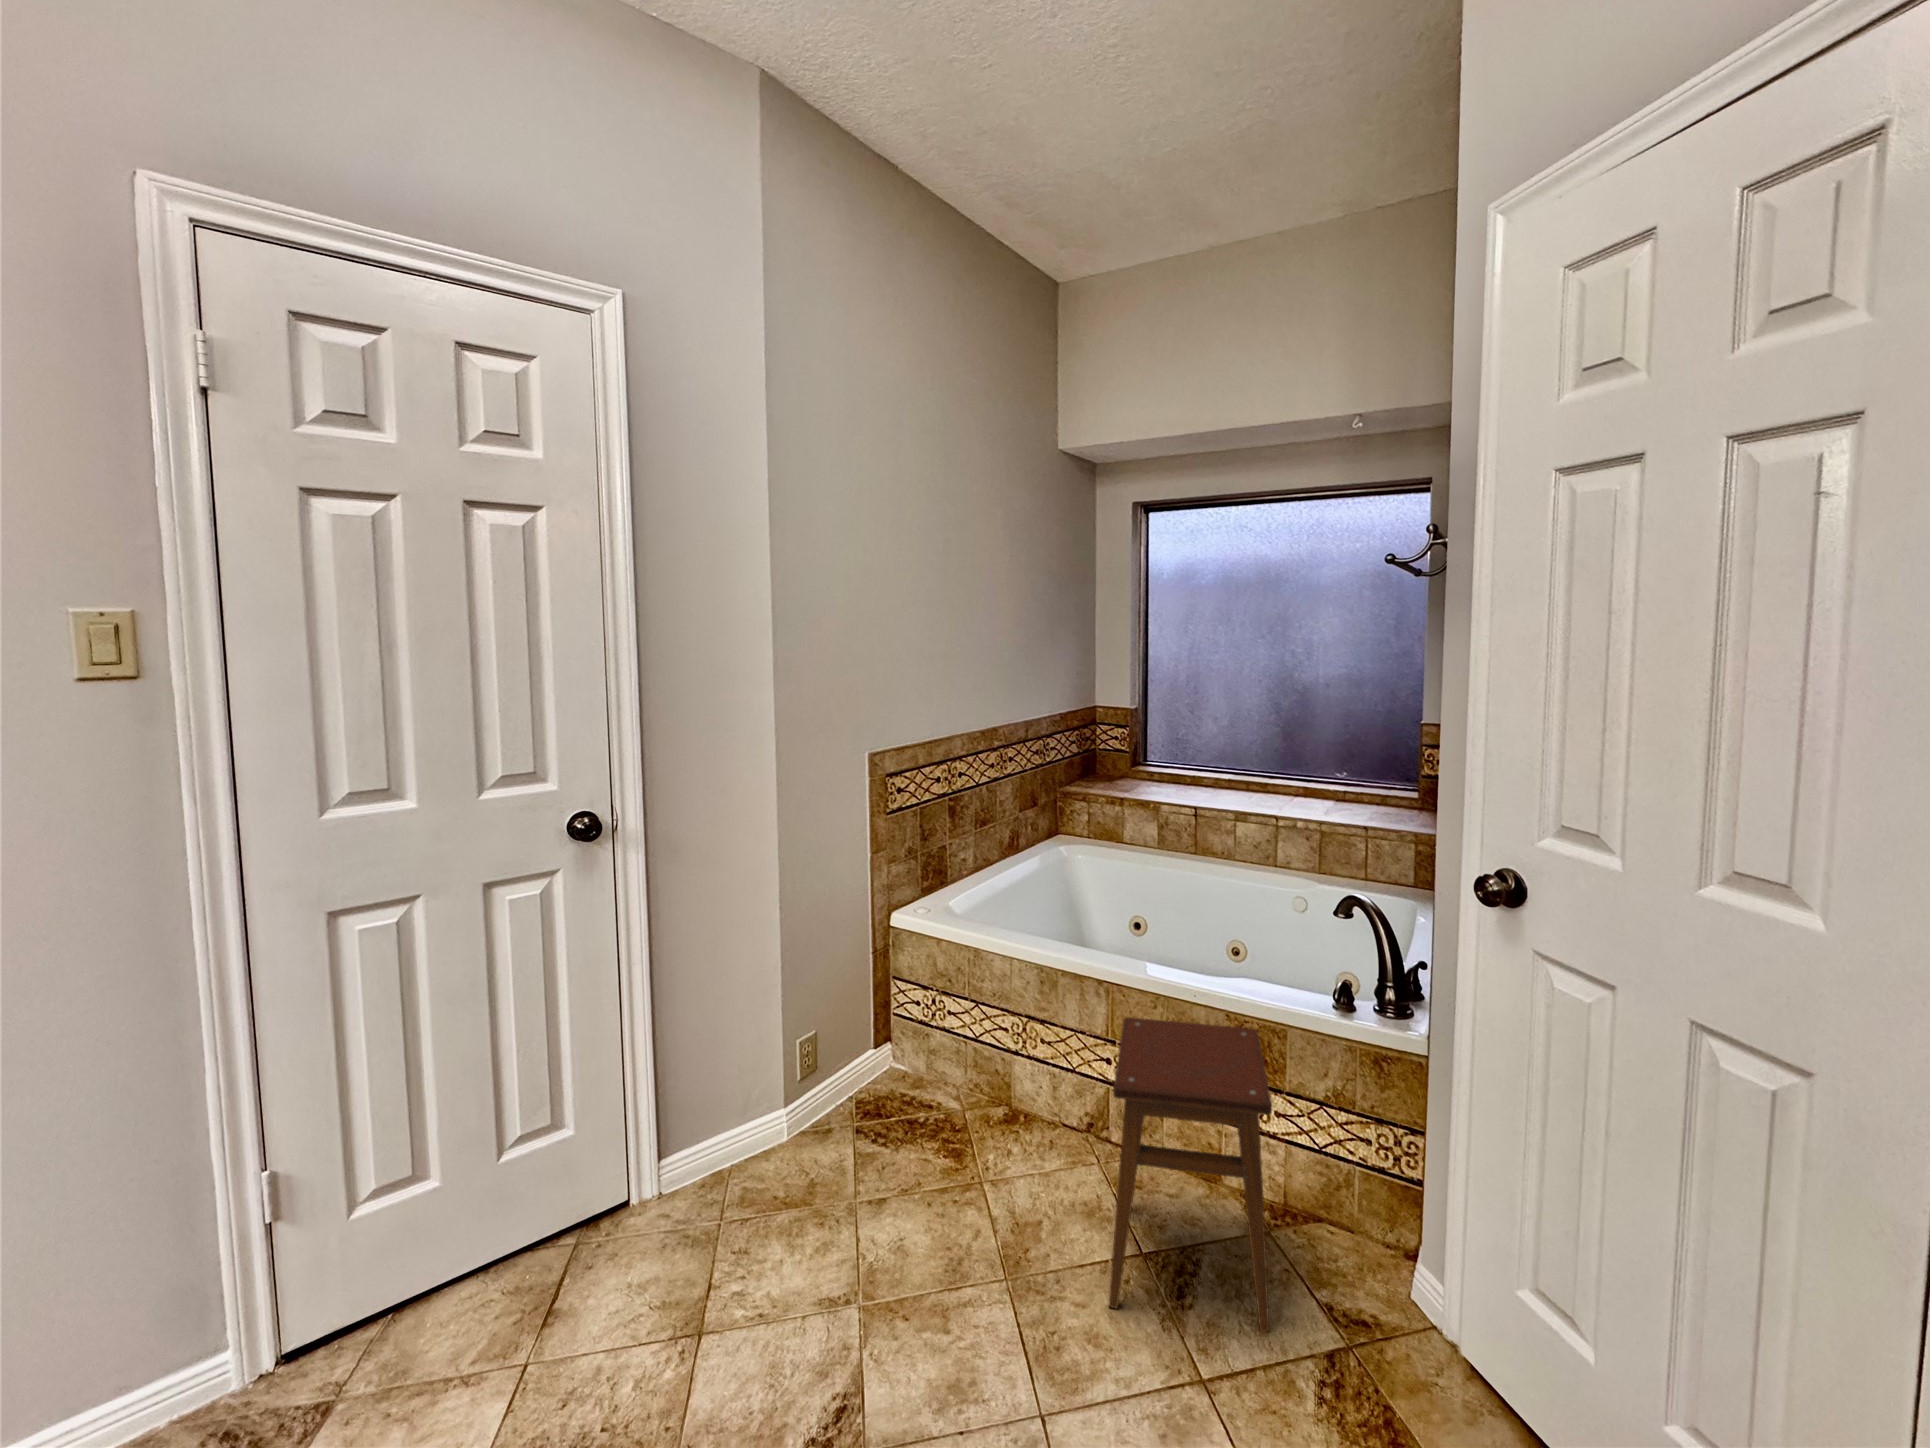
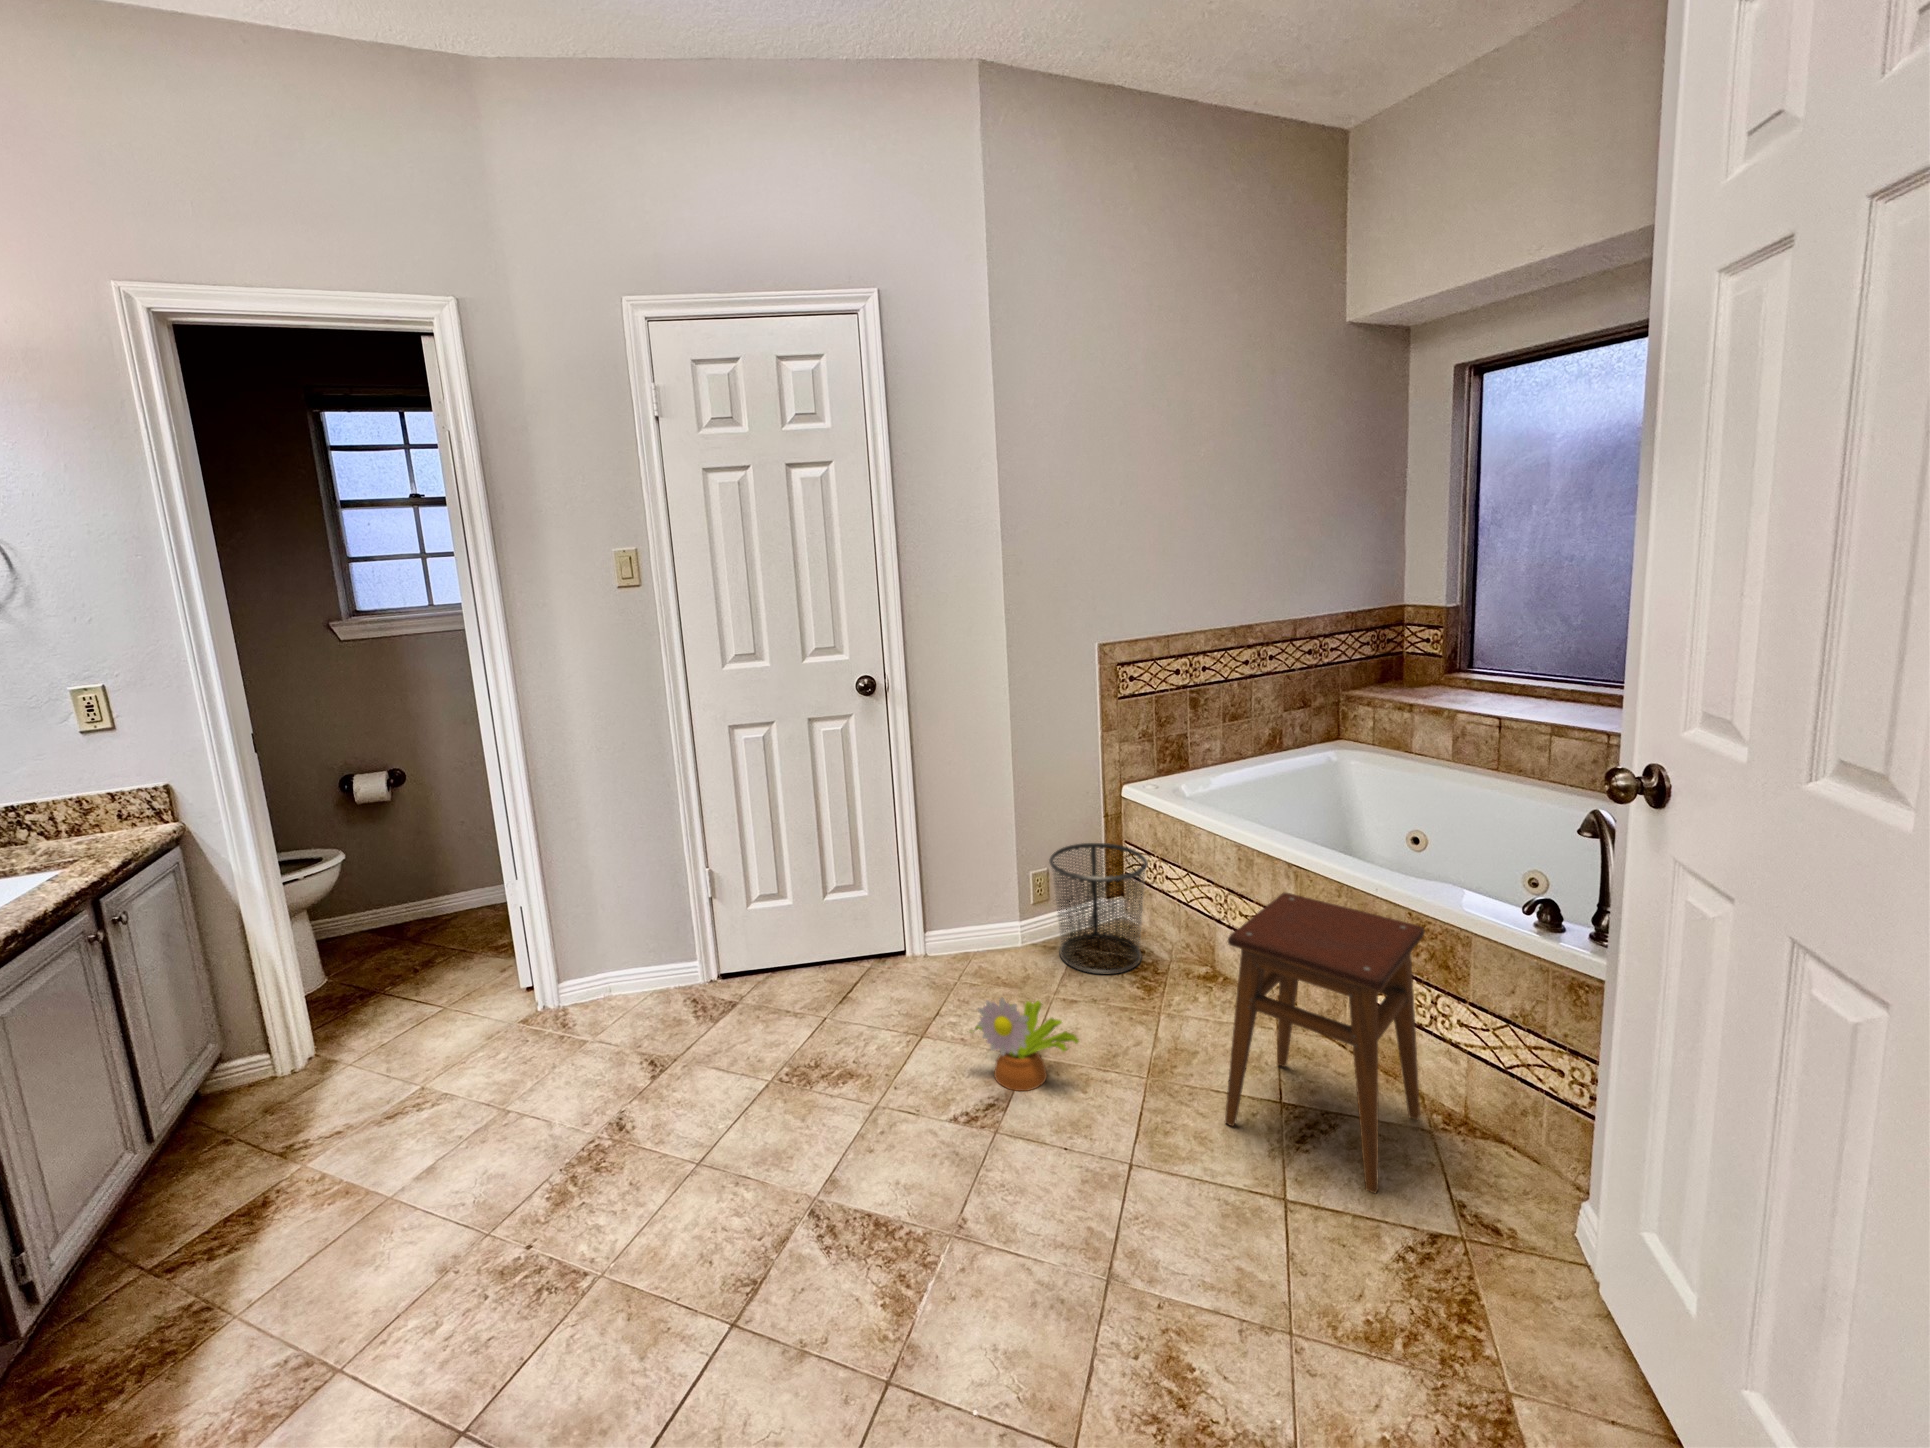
waste bin: none [826,985,941,1153] -> present [1049,843,1148,975]
decorative plant: none [789,1222,938,1371] -> present [974,998,1079,1091]

